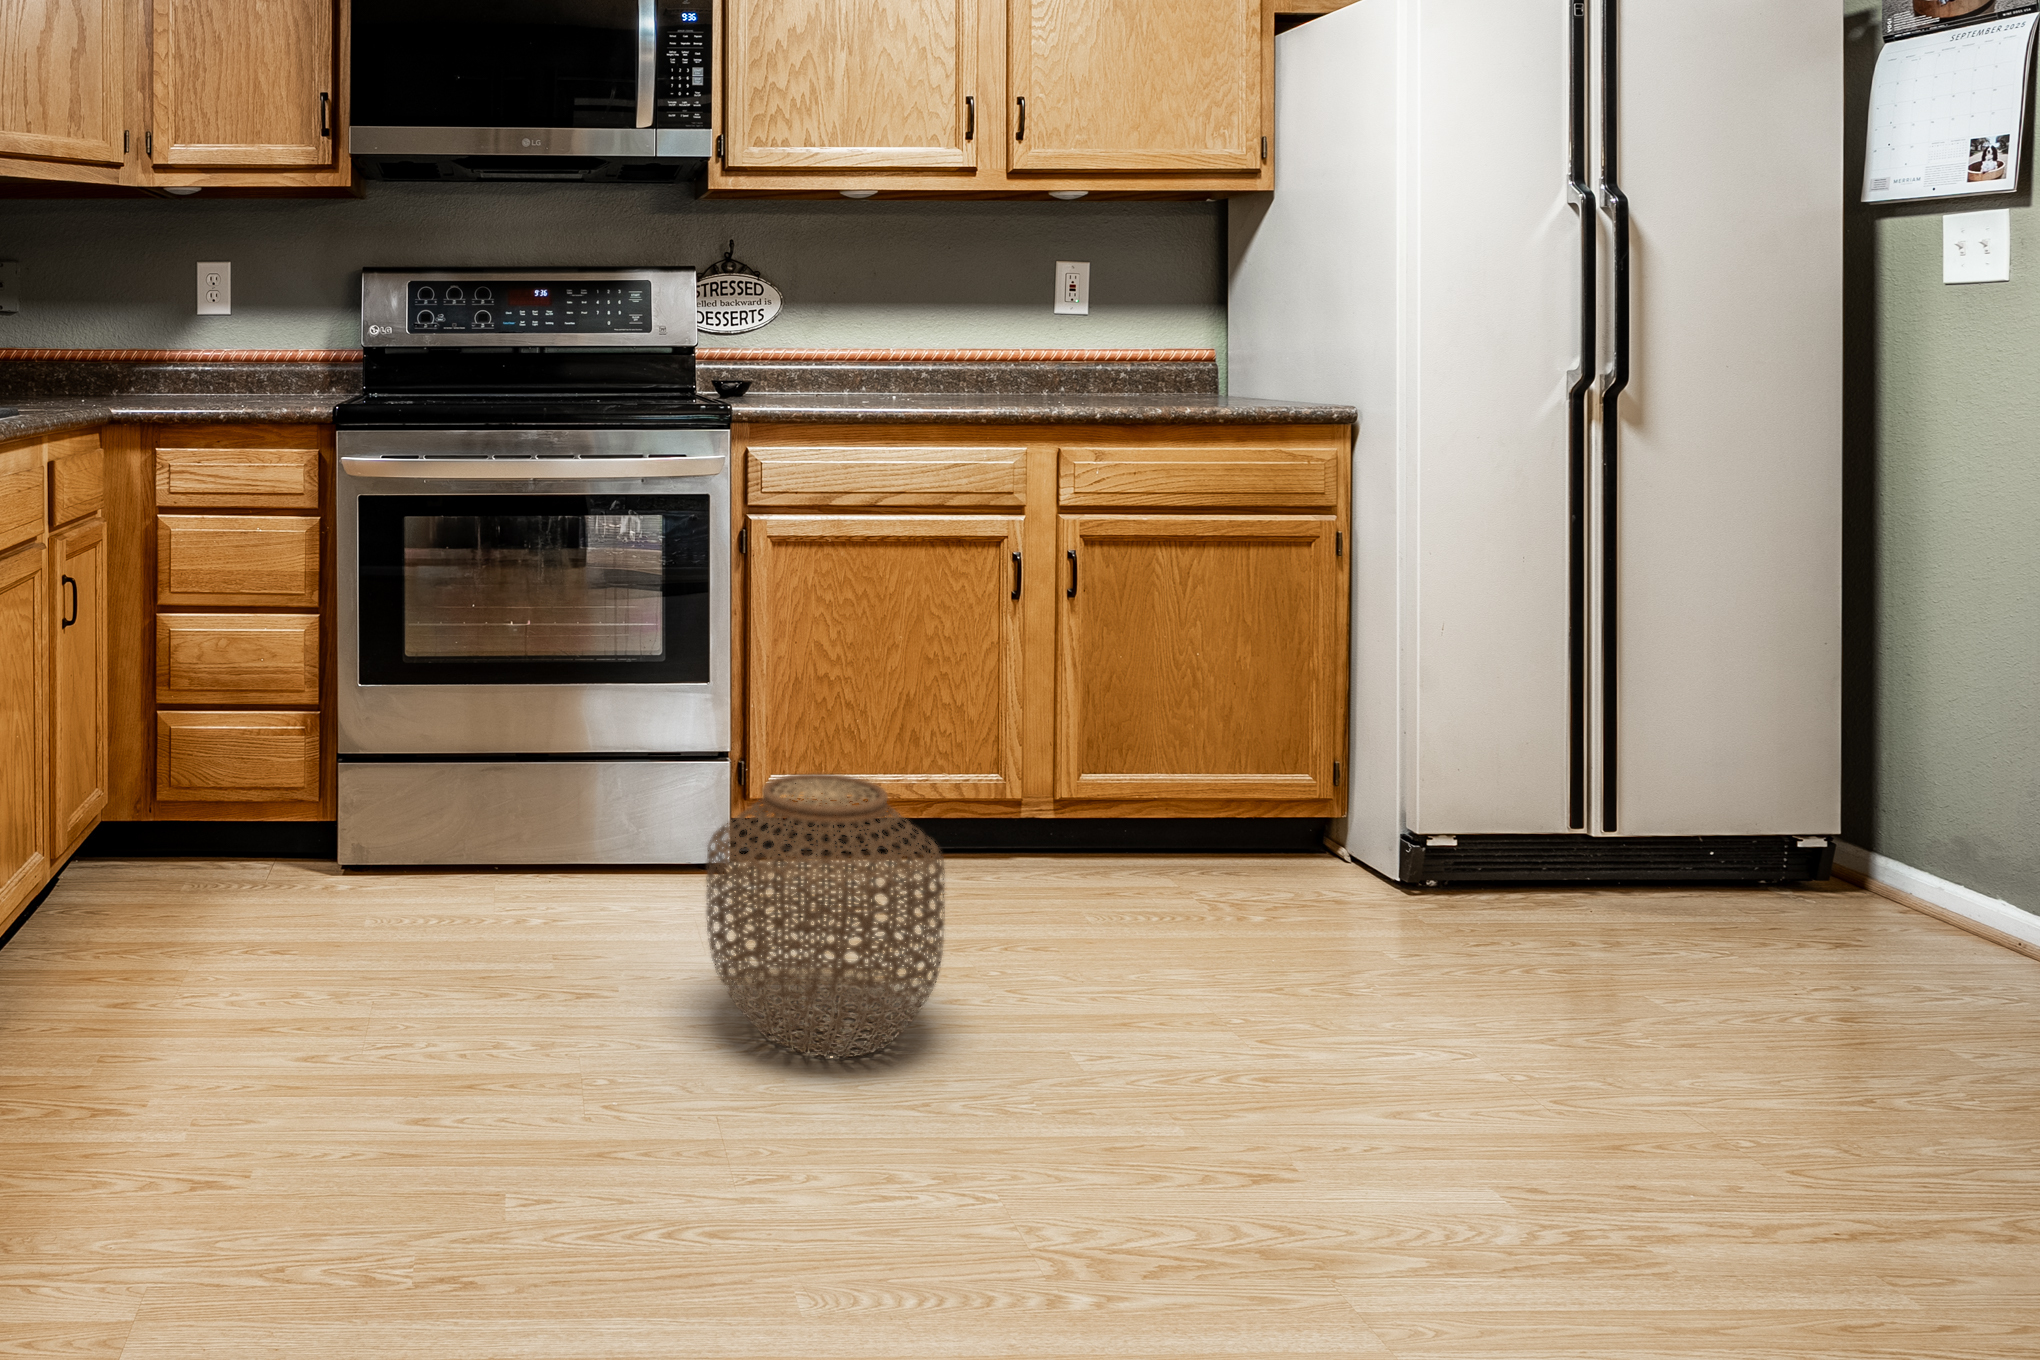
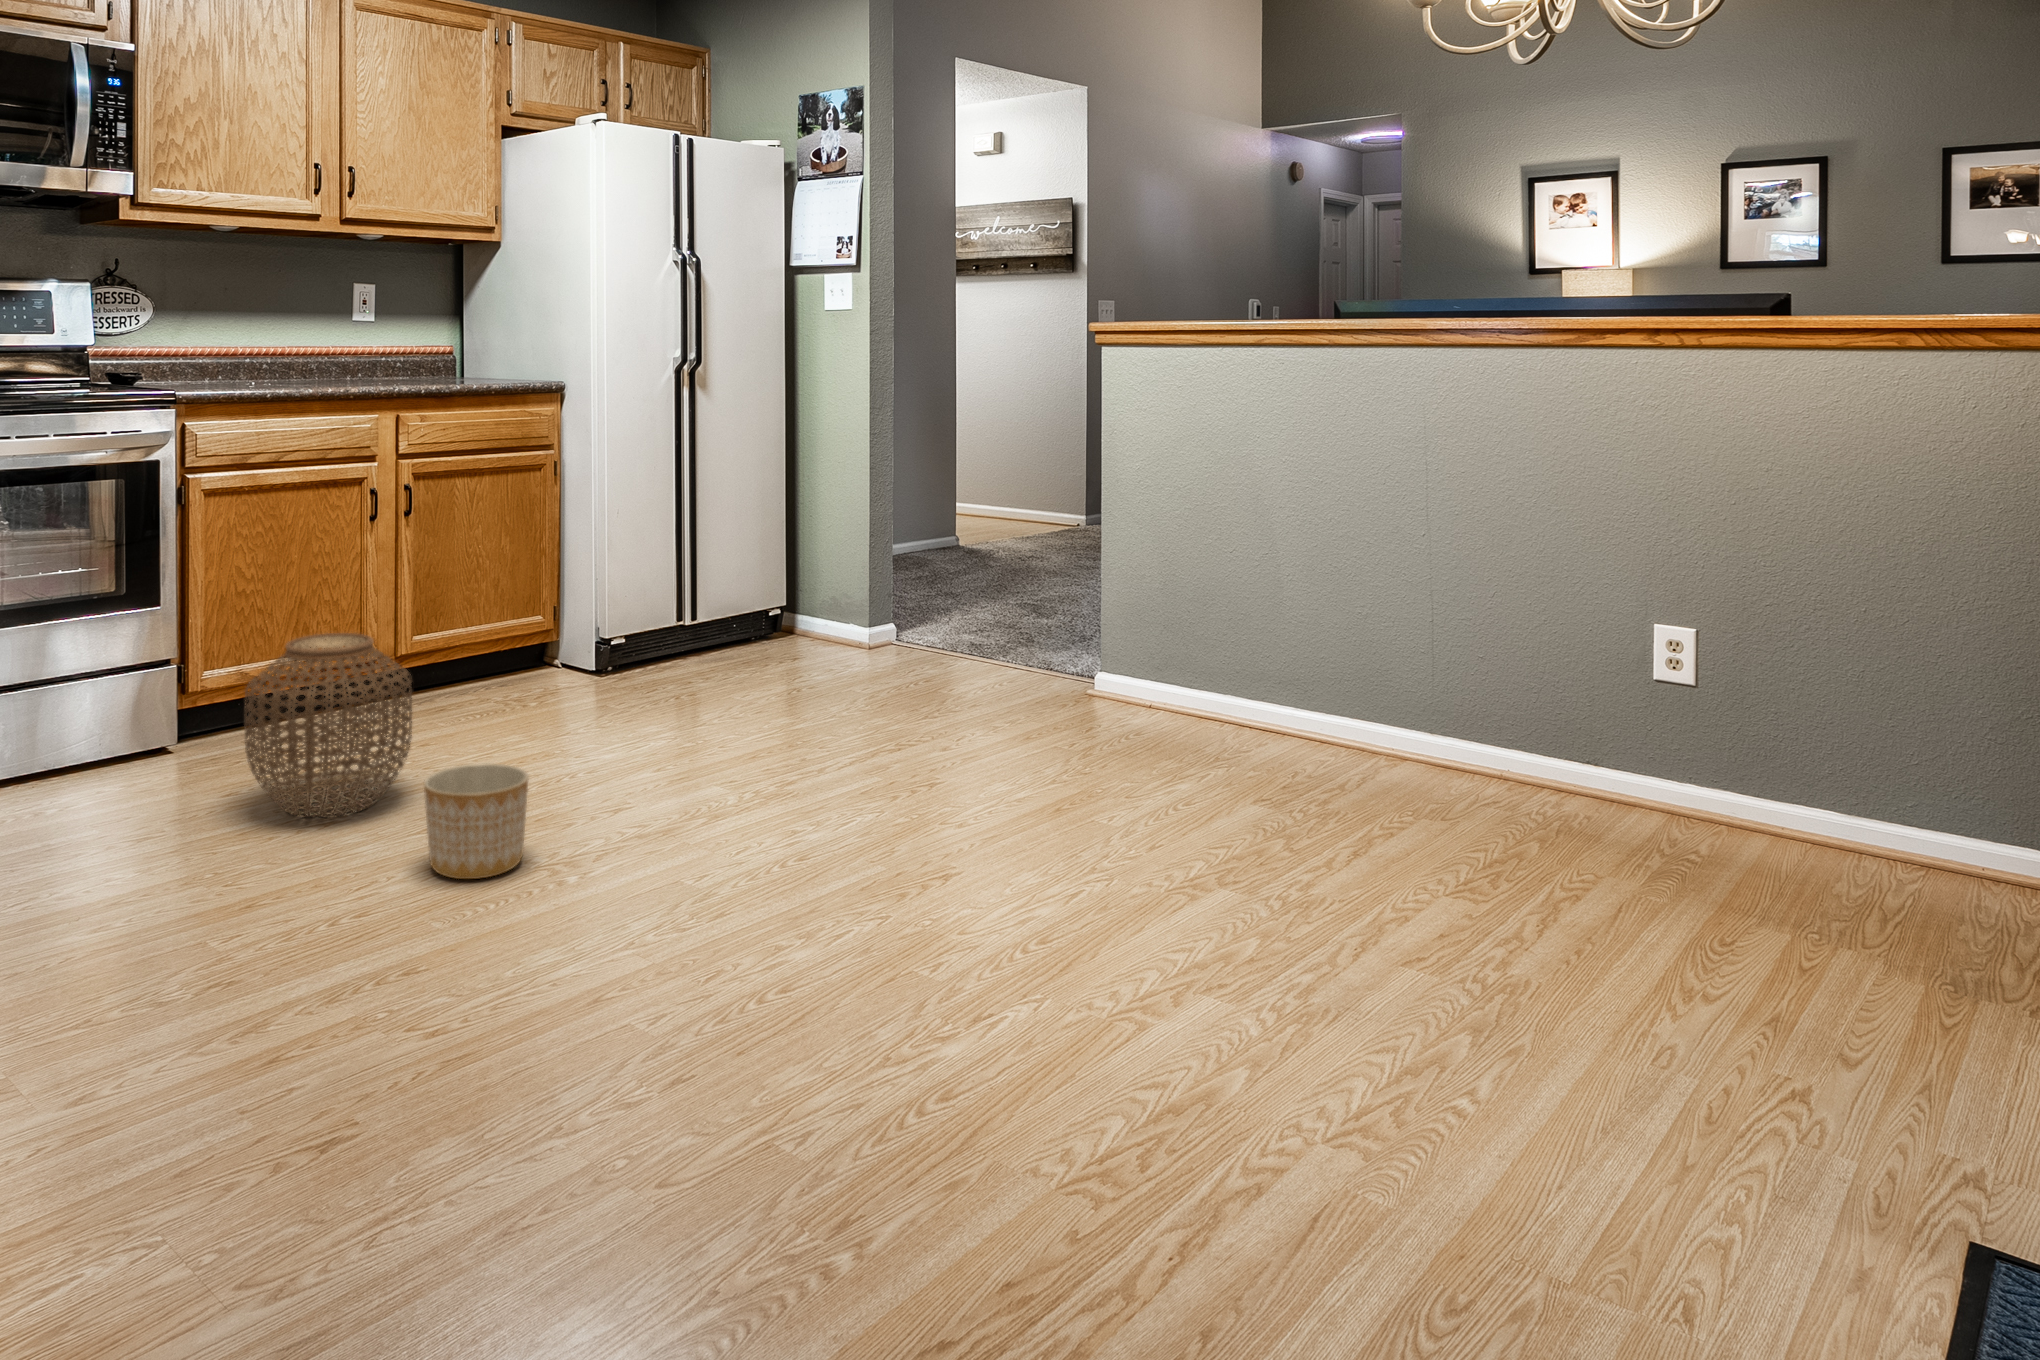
planter: none [843,1050,1021,1270] -> present [424,763,529,879]

